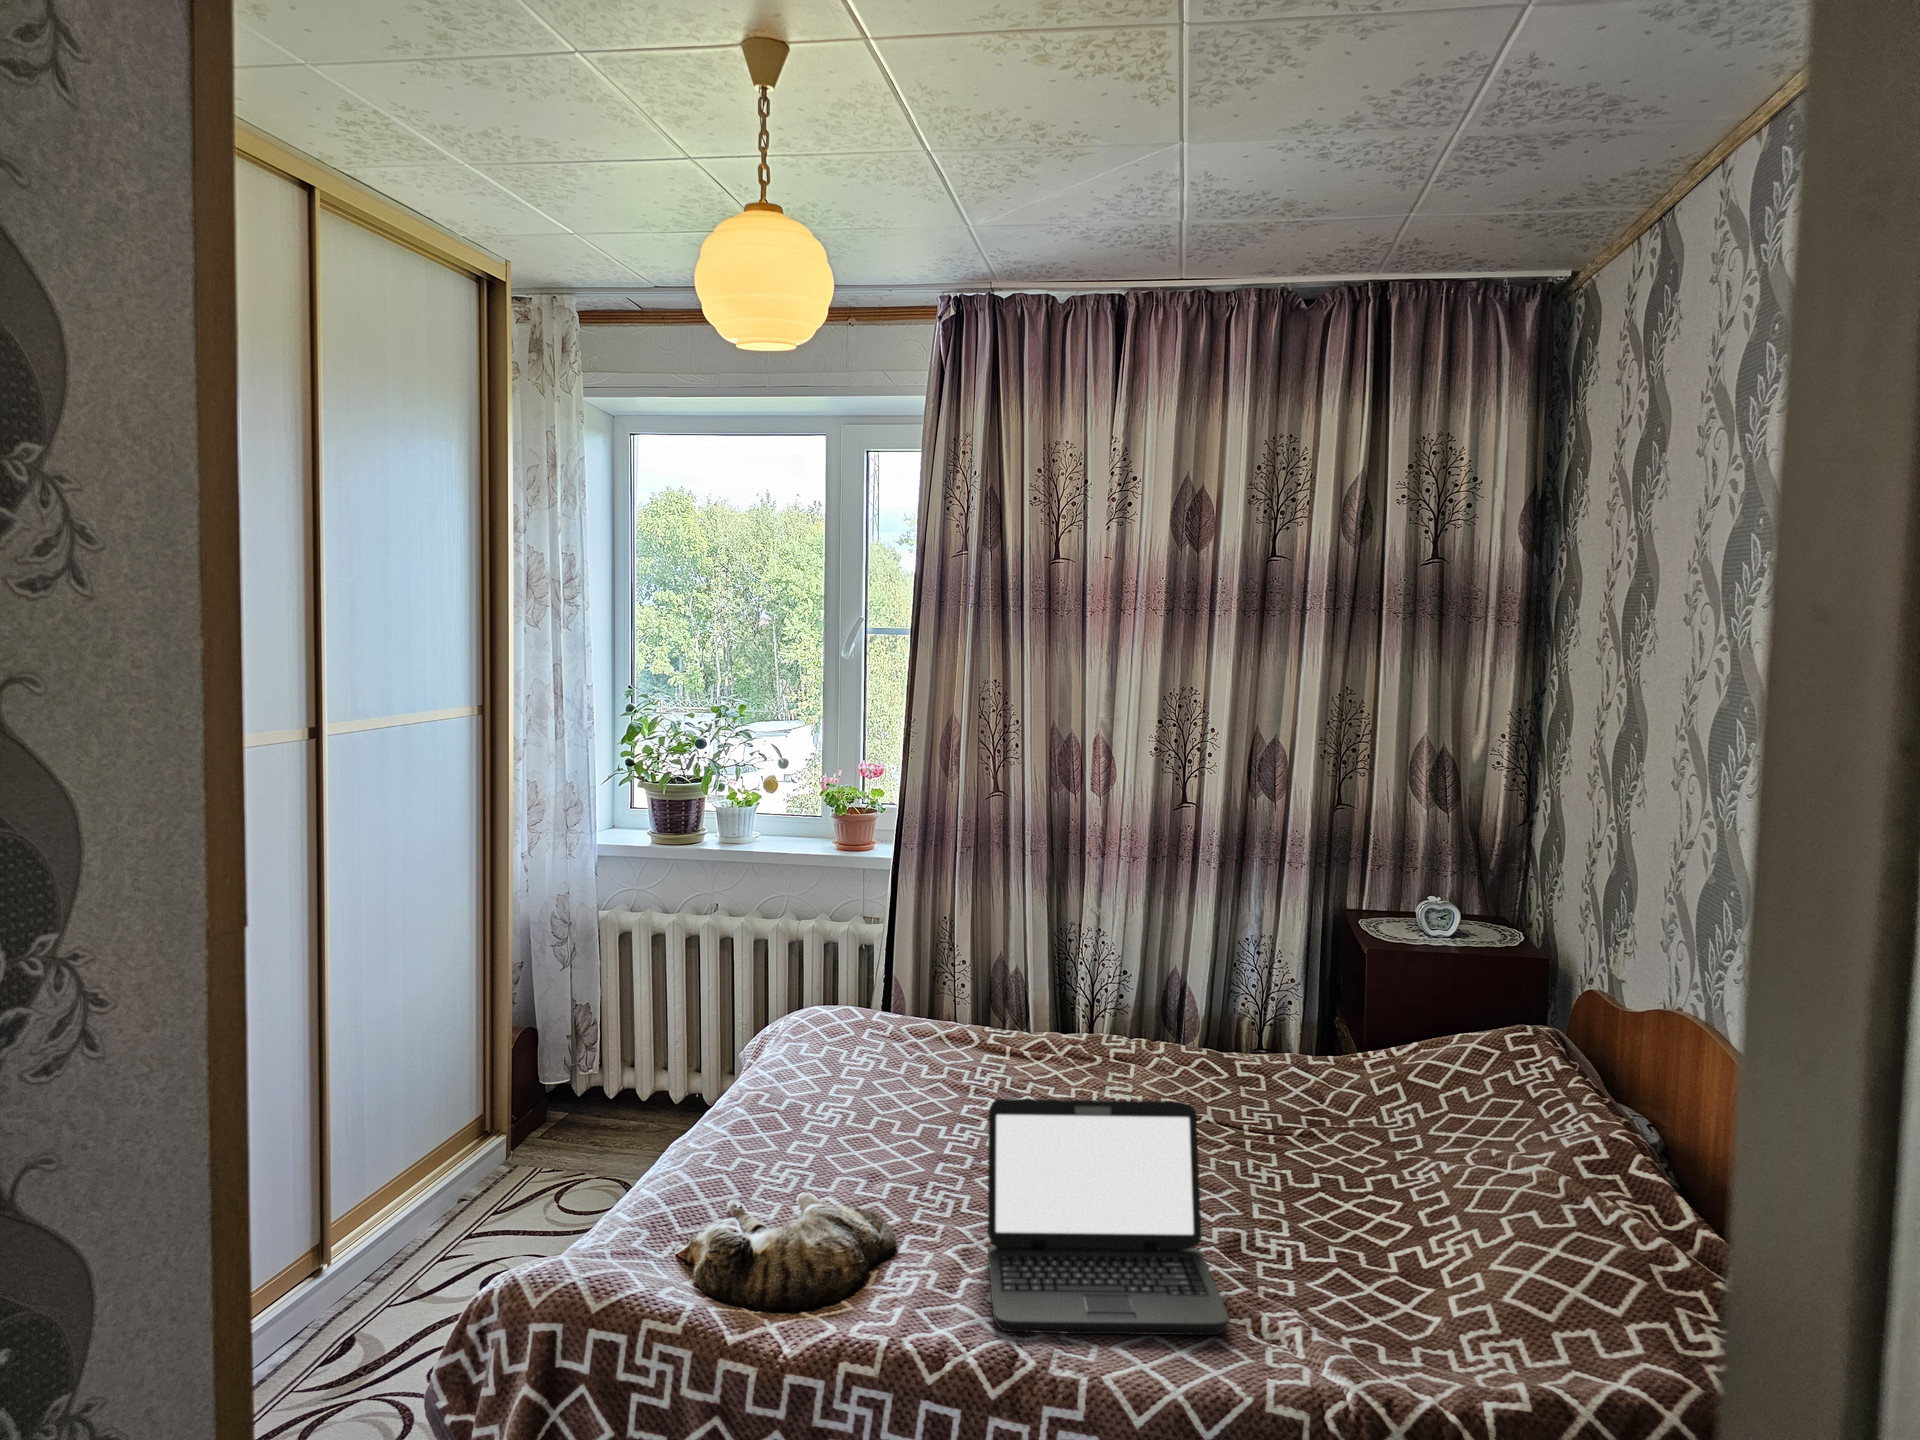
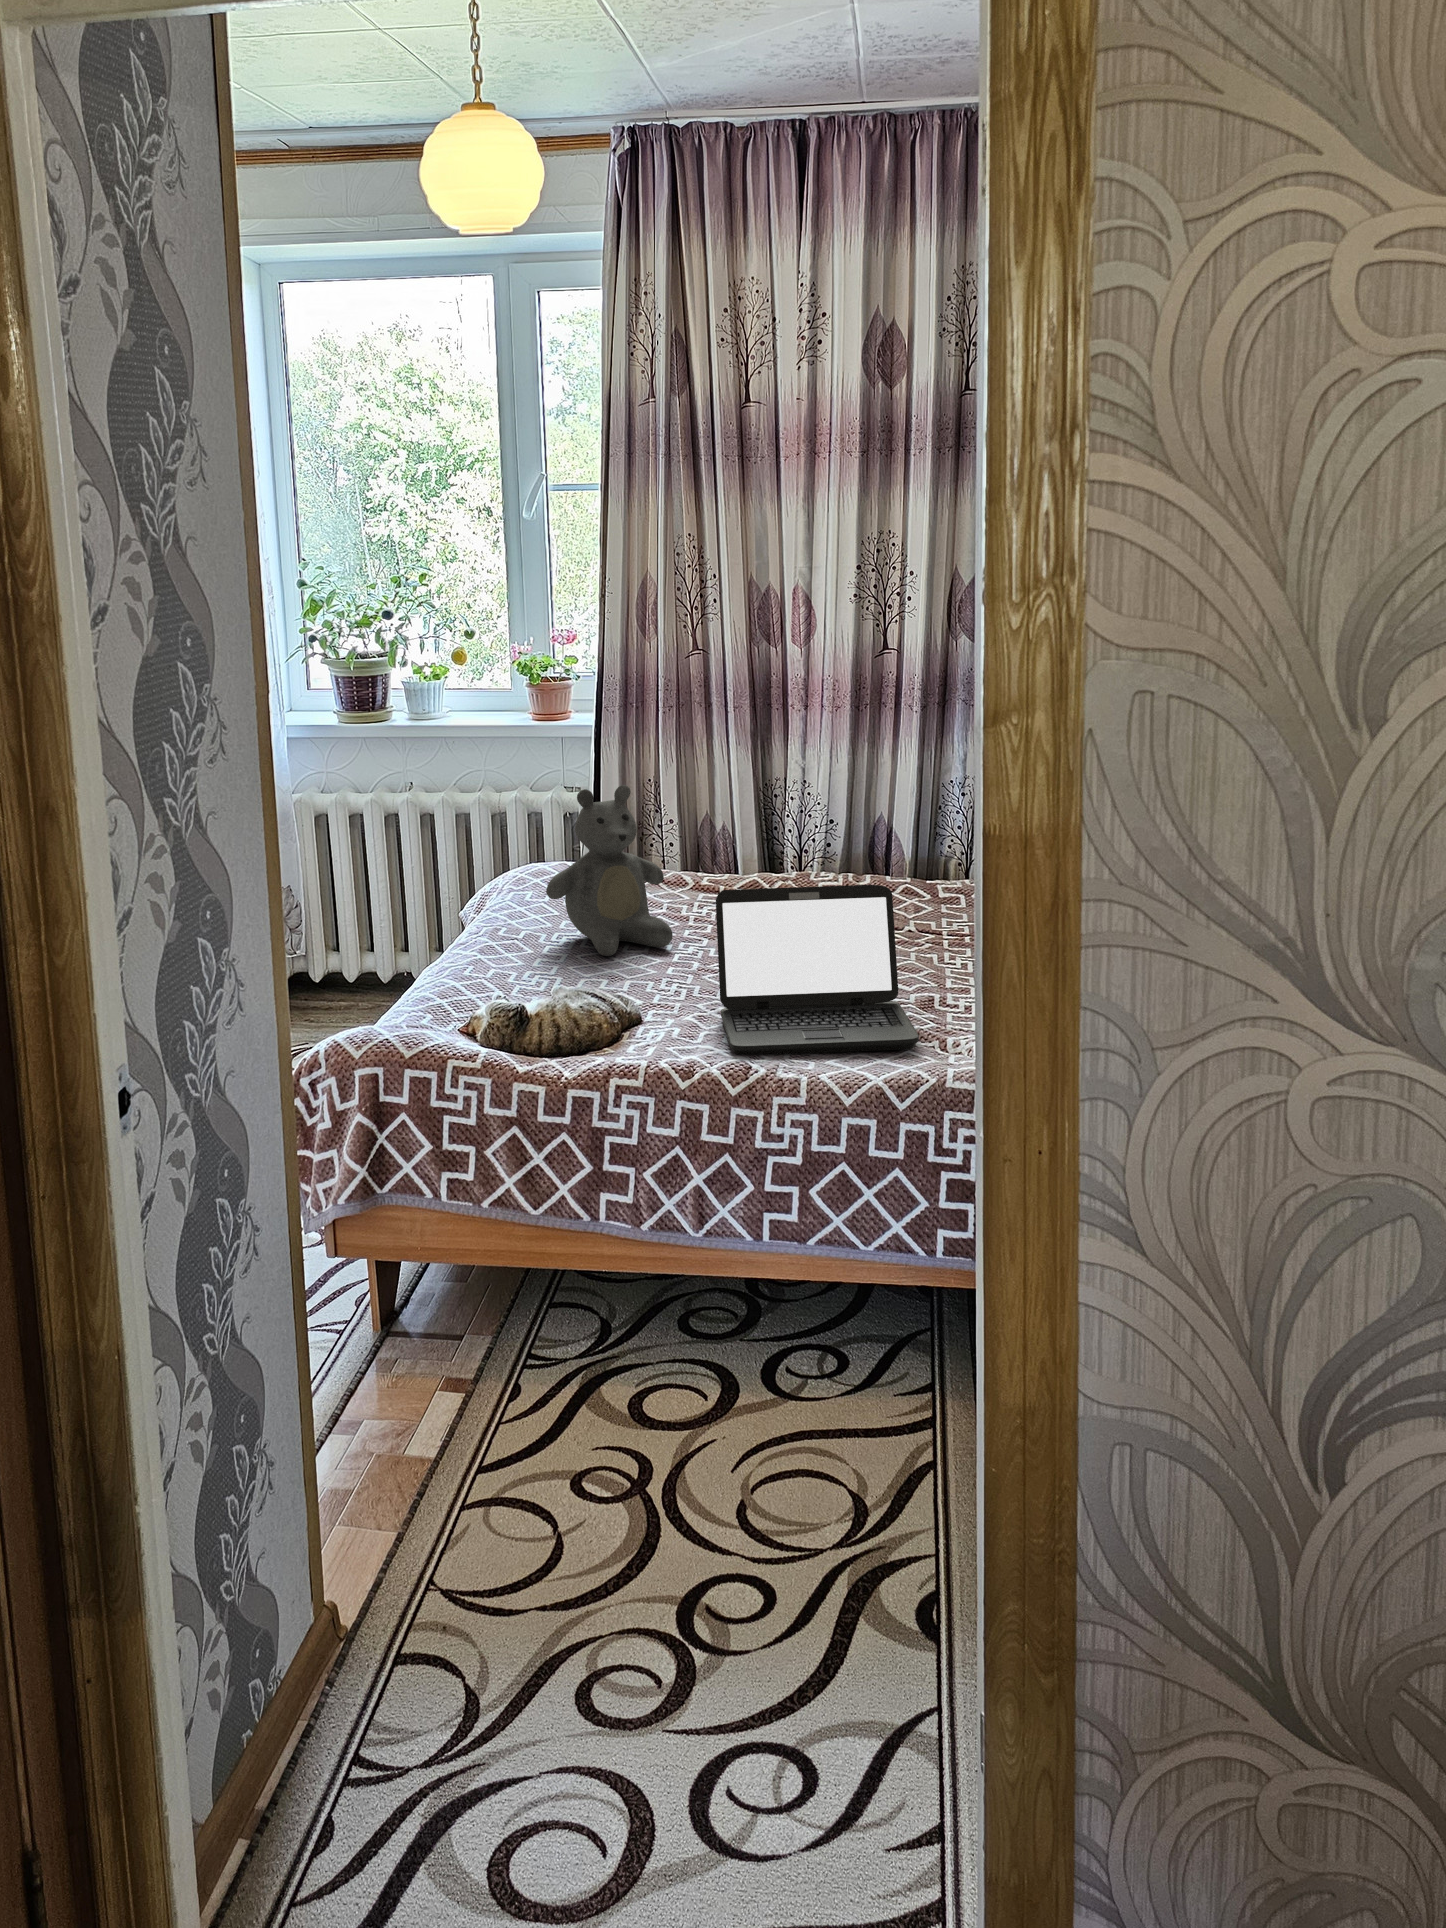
teddy bear: none [812,947,947,1142] -> present [546,785,673,956]

